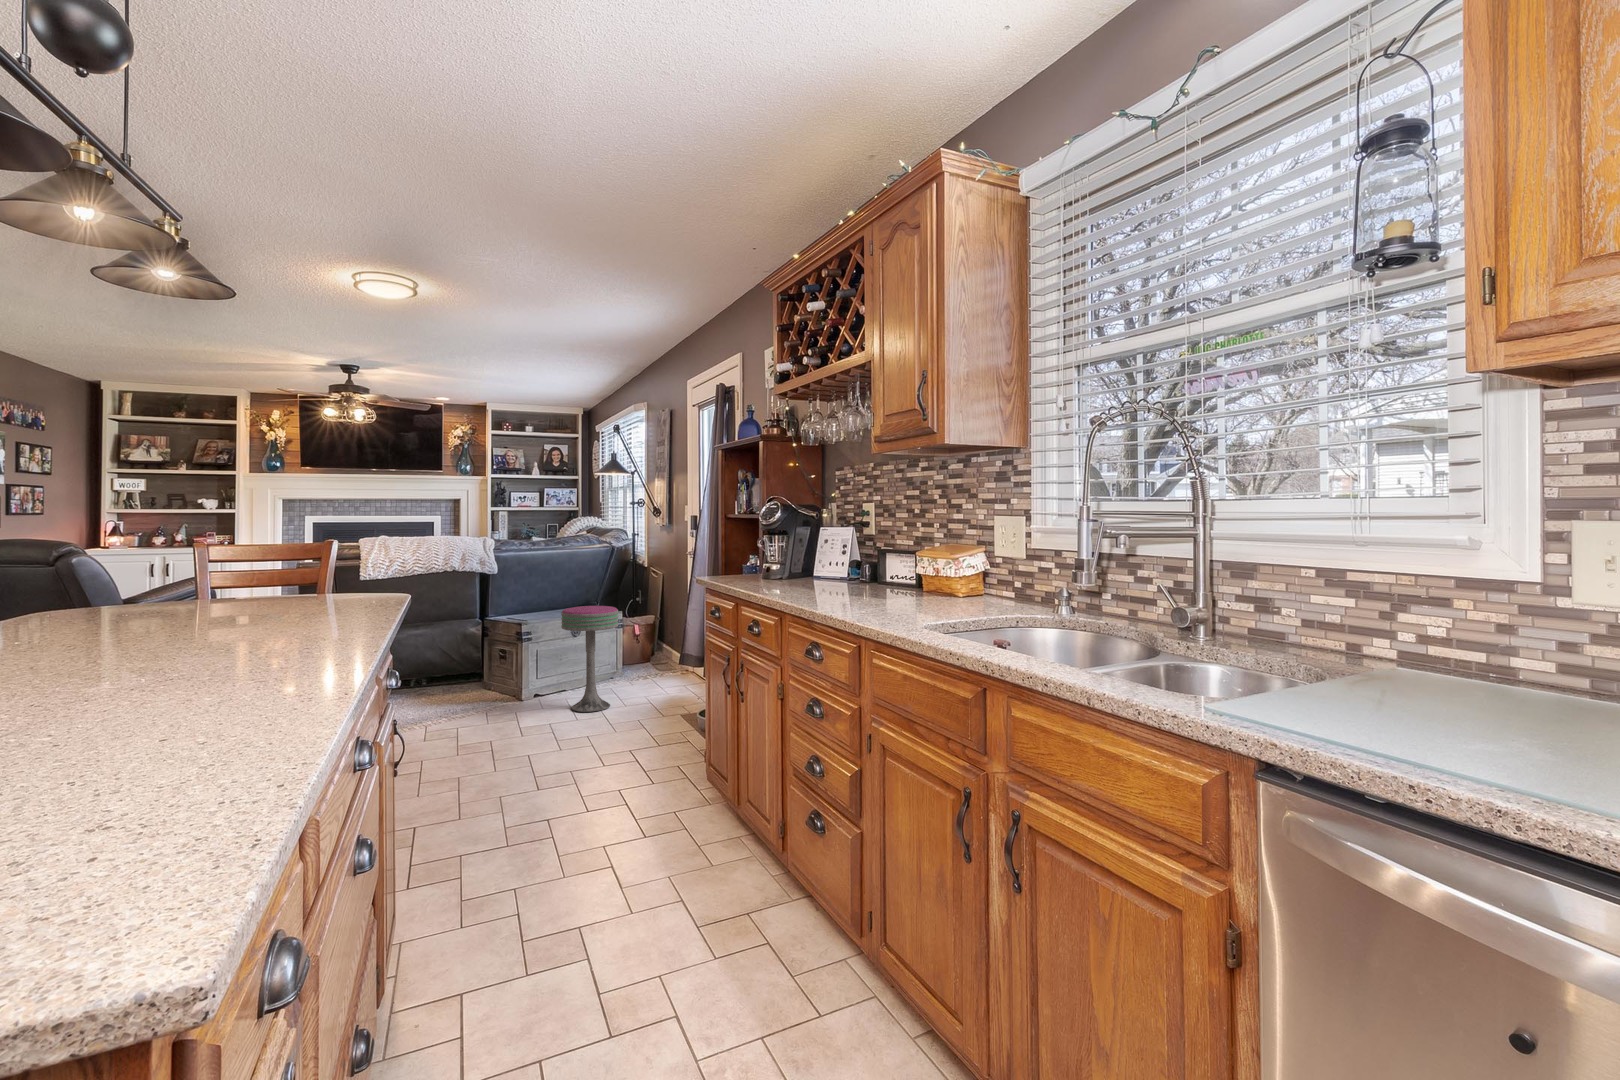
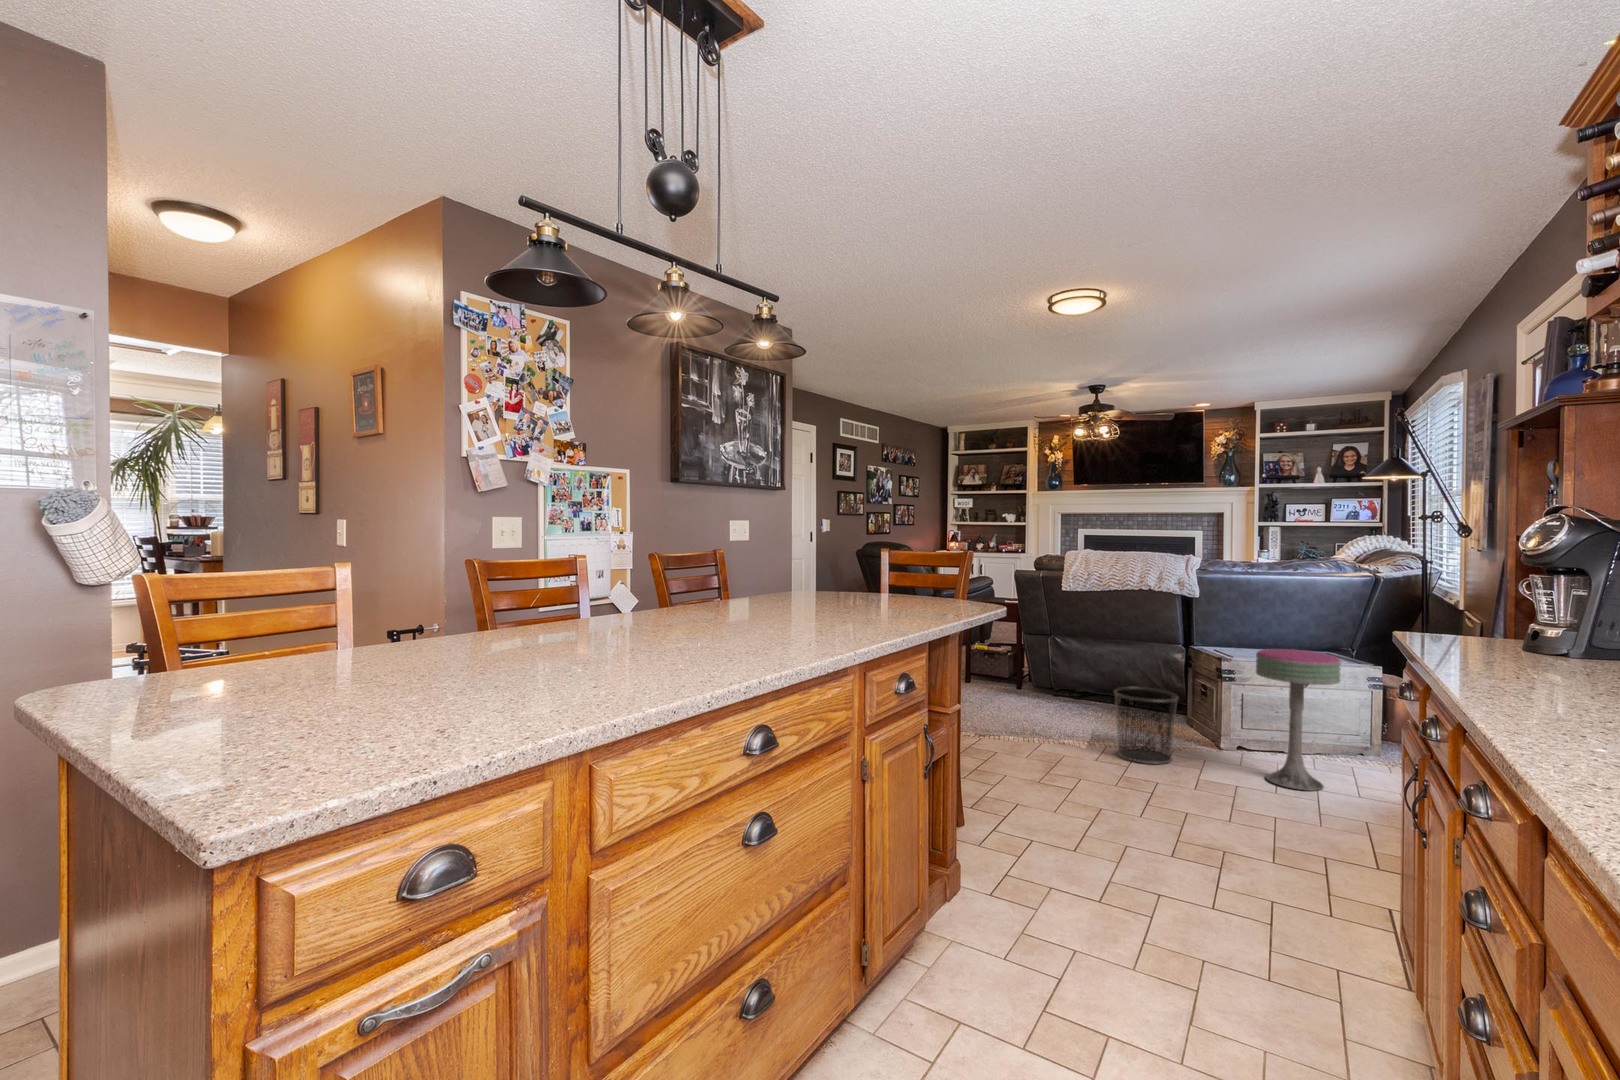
waste bin: none [441,658,501,727] -> present [1114,687,1179,764]

